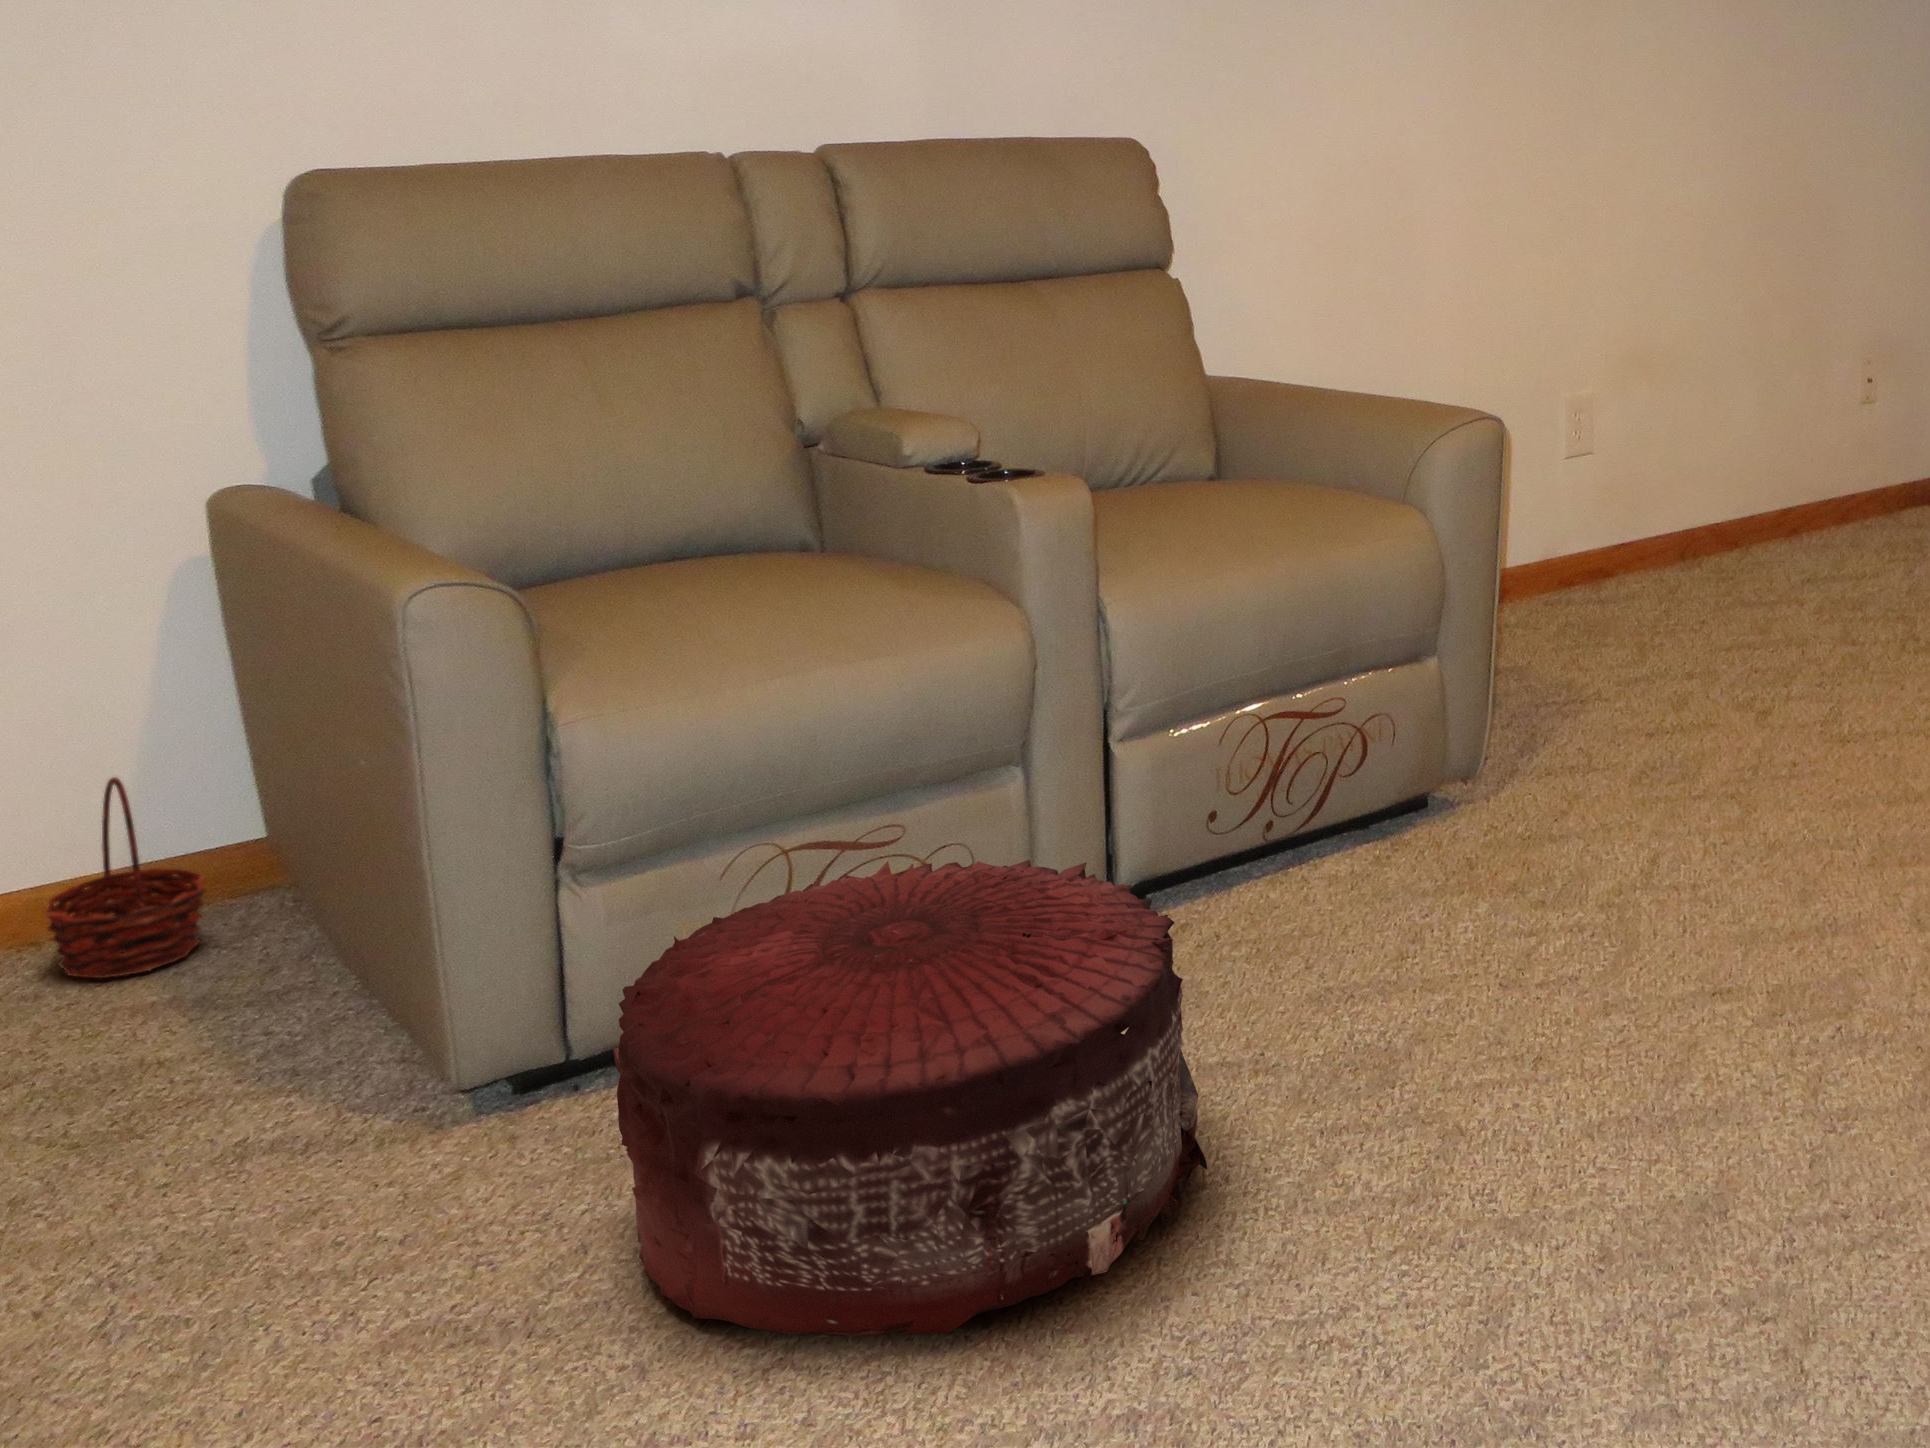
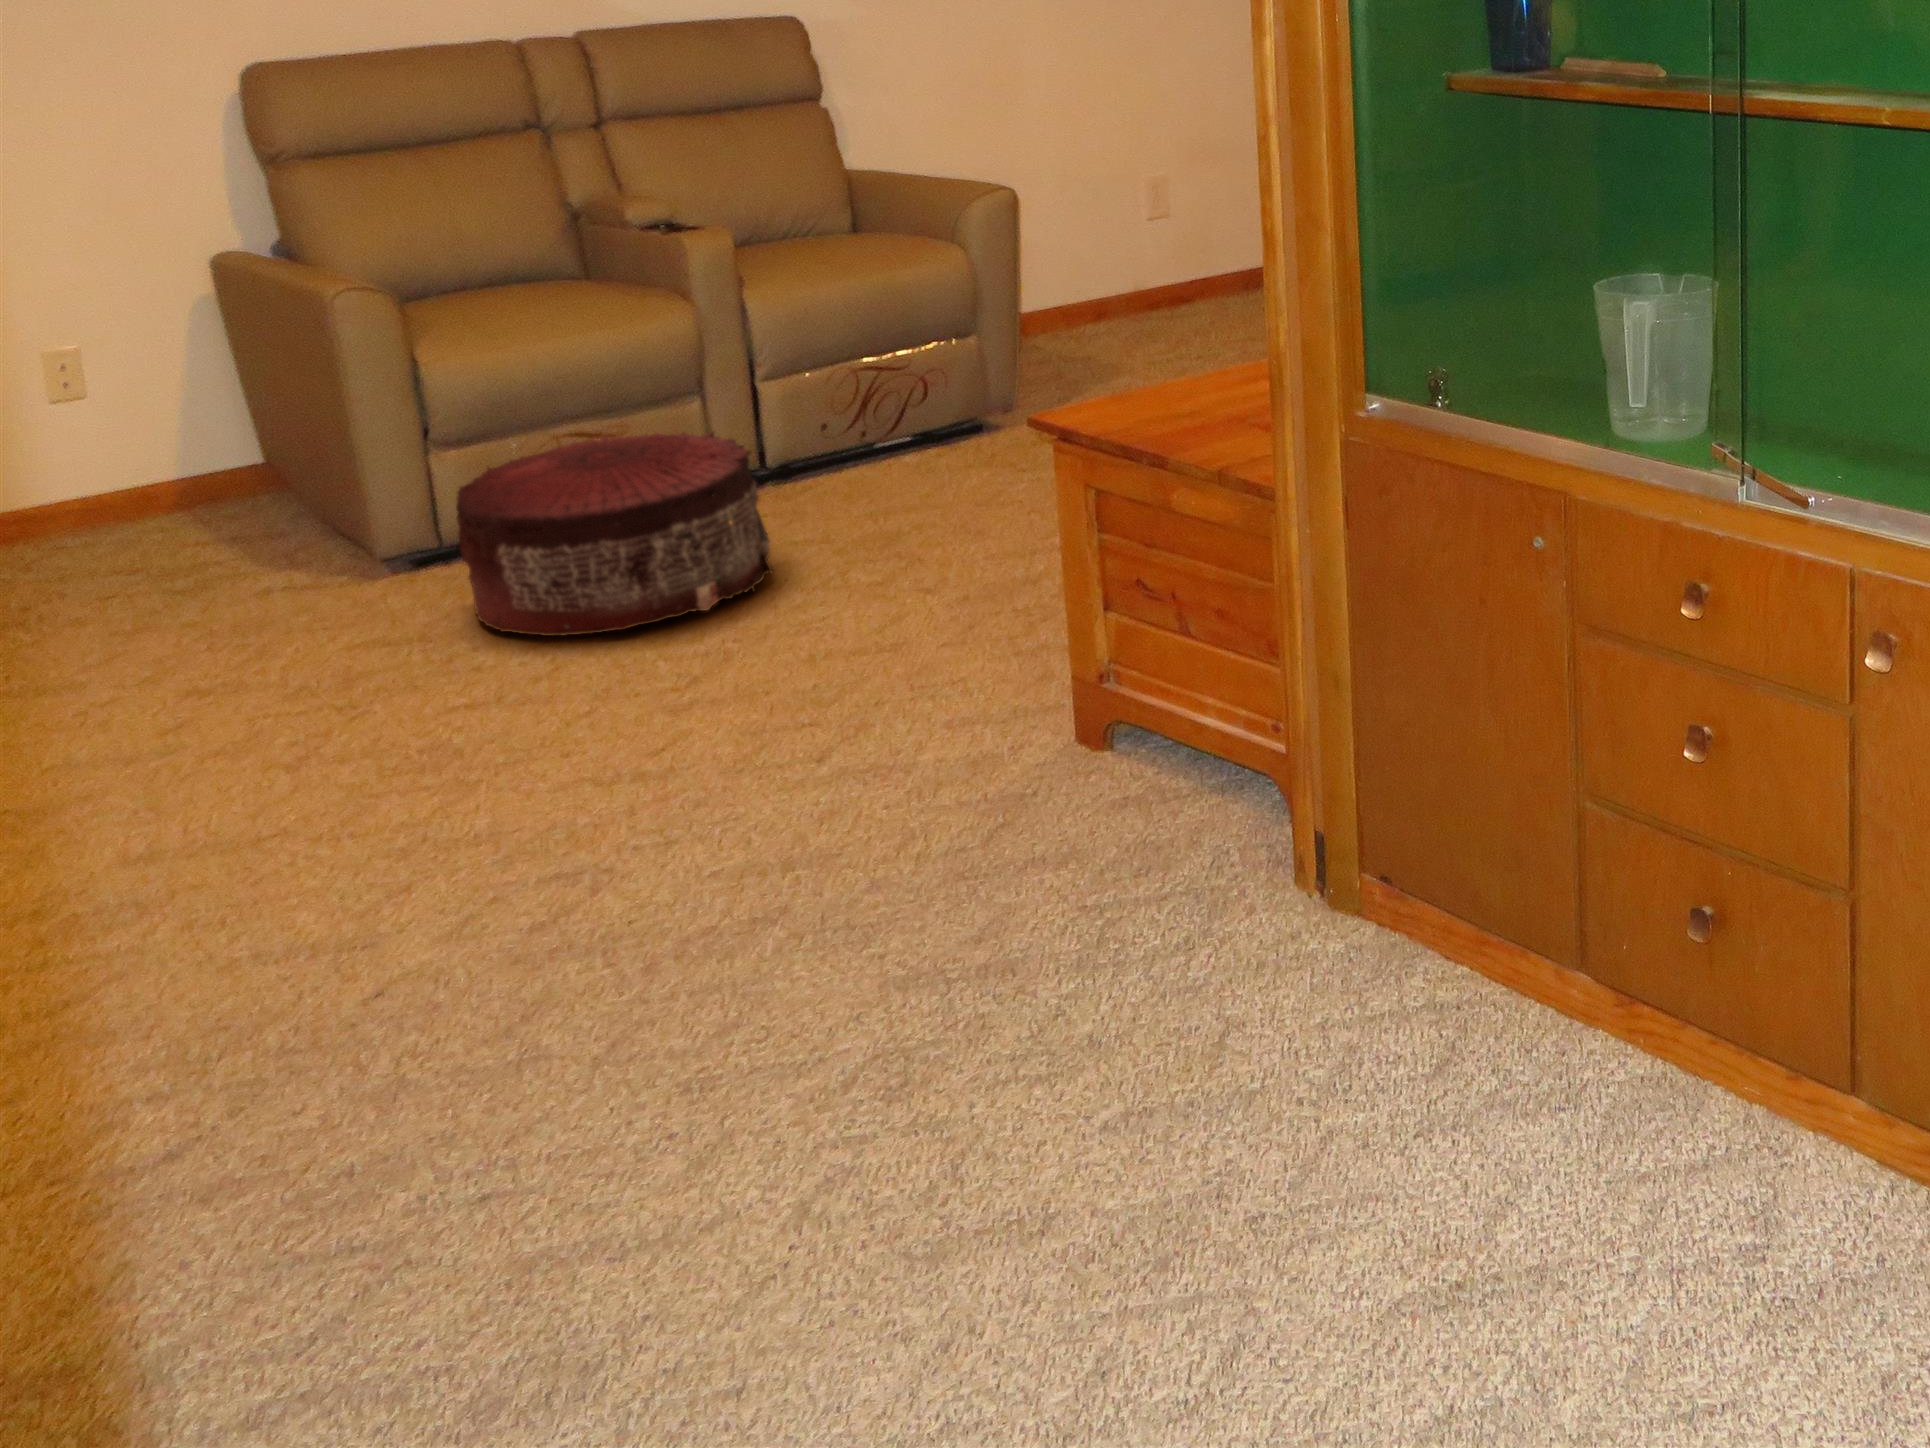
basket: present [45,777,205,978] -> none [136,419,228,532]

